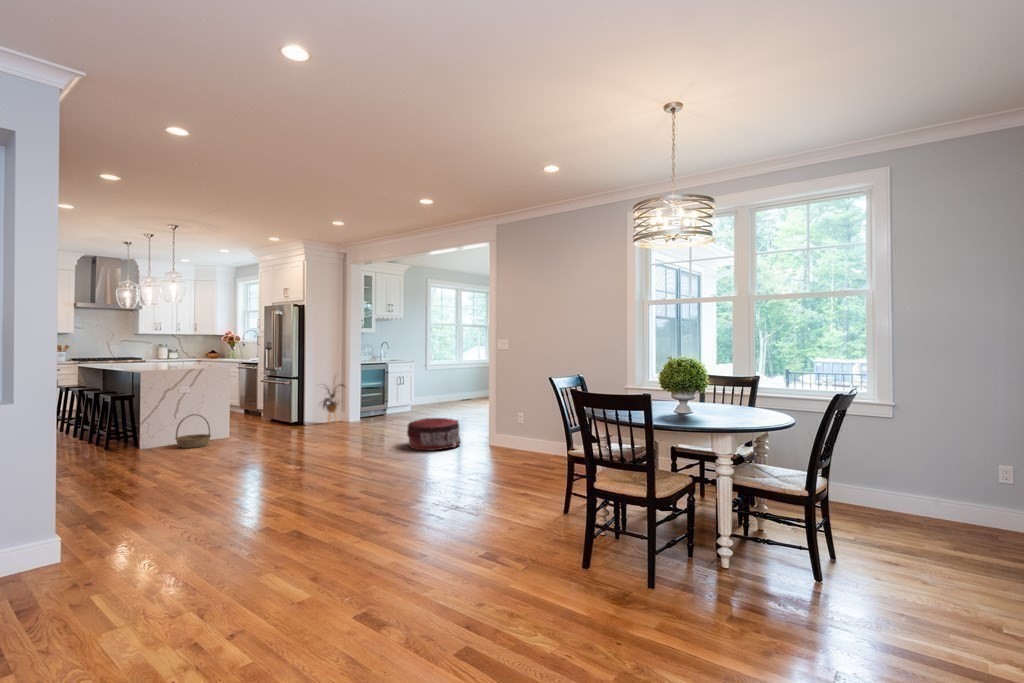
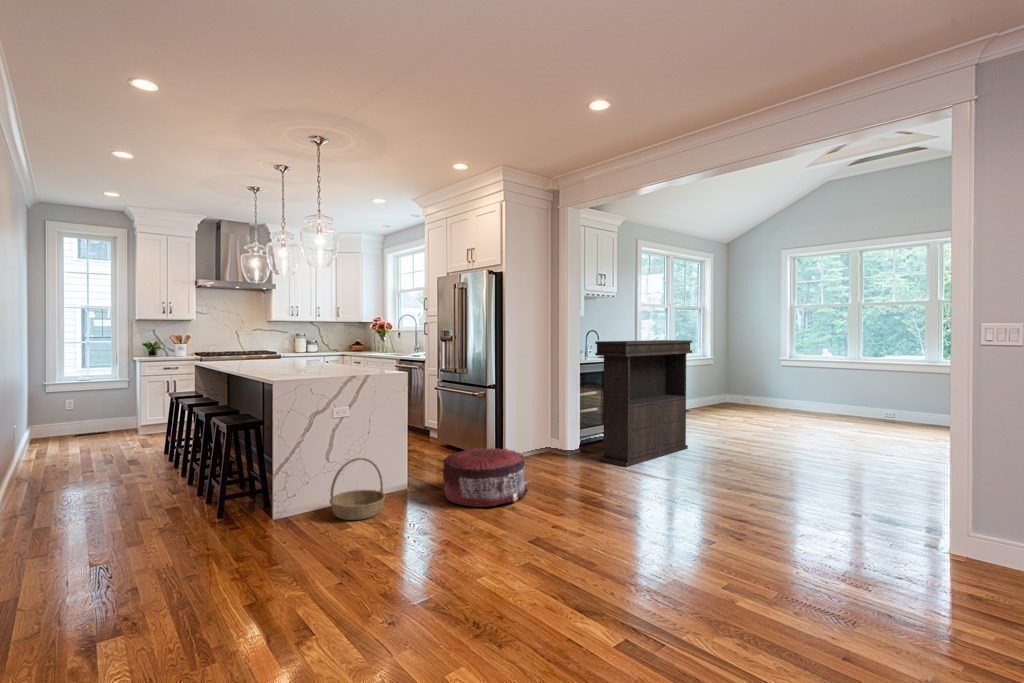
console table: none [364,349,435,425] -> present [595,340,692,467]
house plant: present [323,382,346,423] -> none [522,381,573,463]
pouf: present [407,418,461,450] -> present [442,448,528,507]

